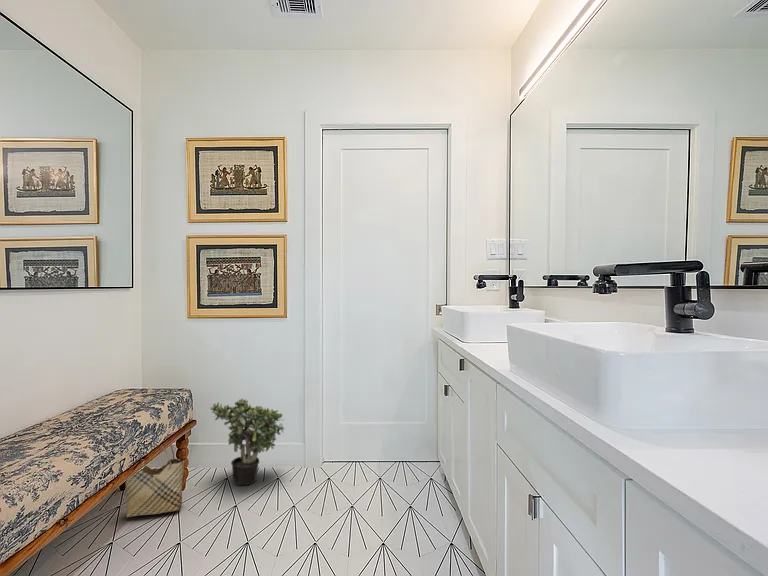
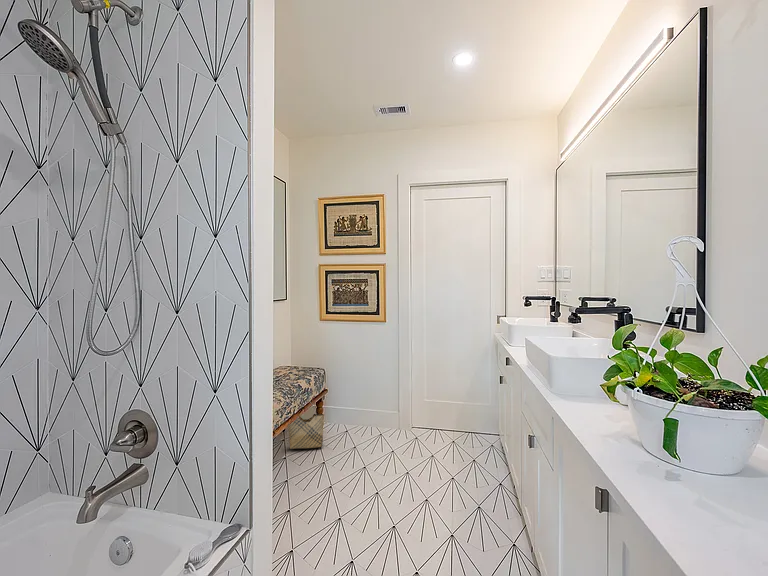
potted plant: present [210,399,284,485] -> none [337,376,387,436]

